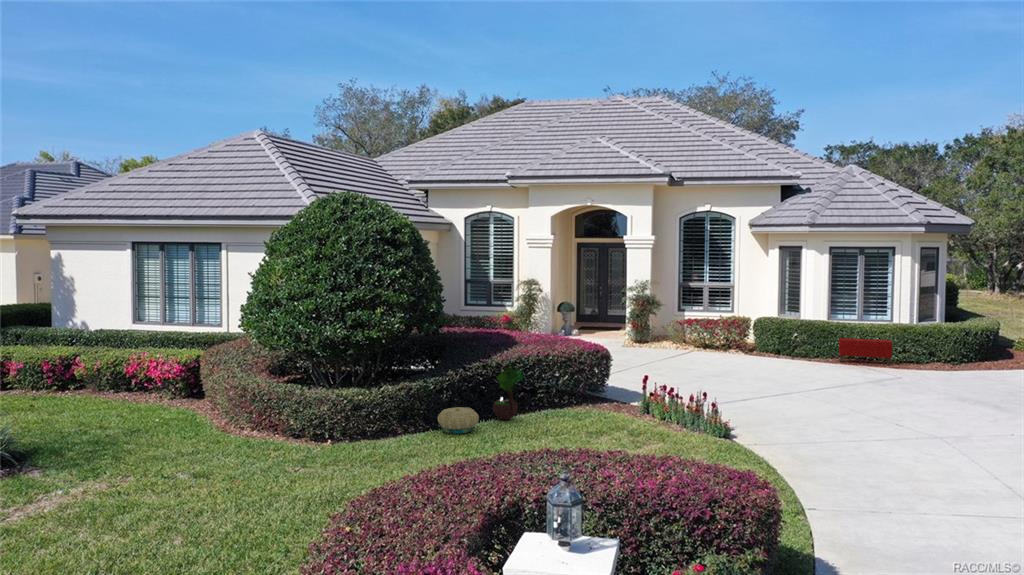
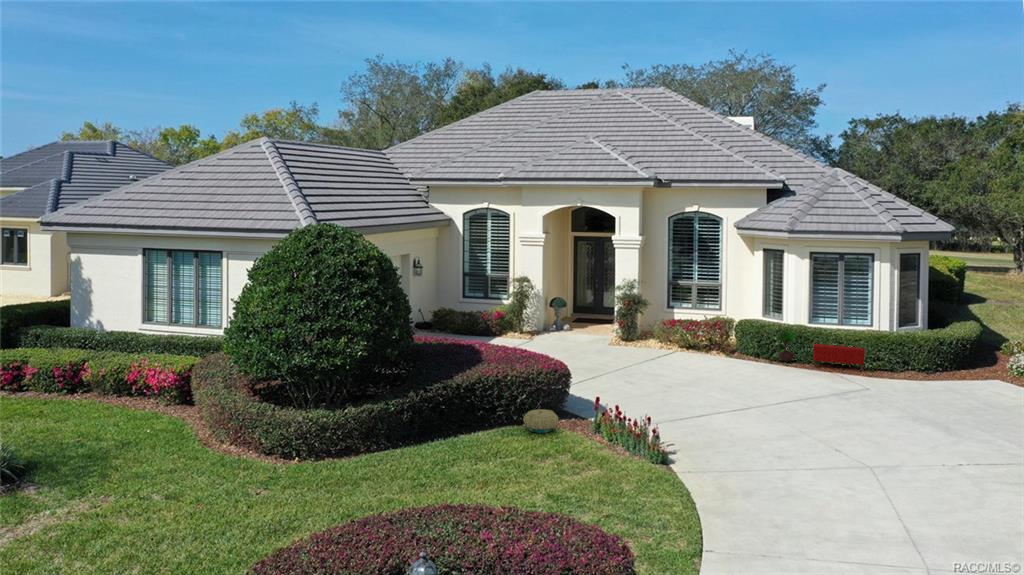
potted tree: present [493,367,522,419] -> present [777,331,795,362]
basket: present [438,407,479,434] -> present [523,409,558,433]

